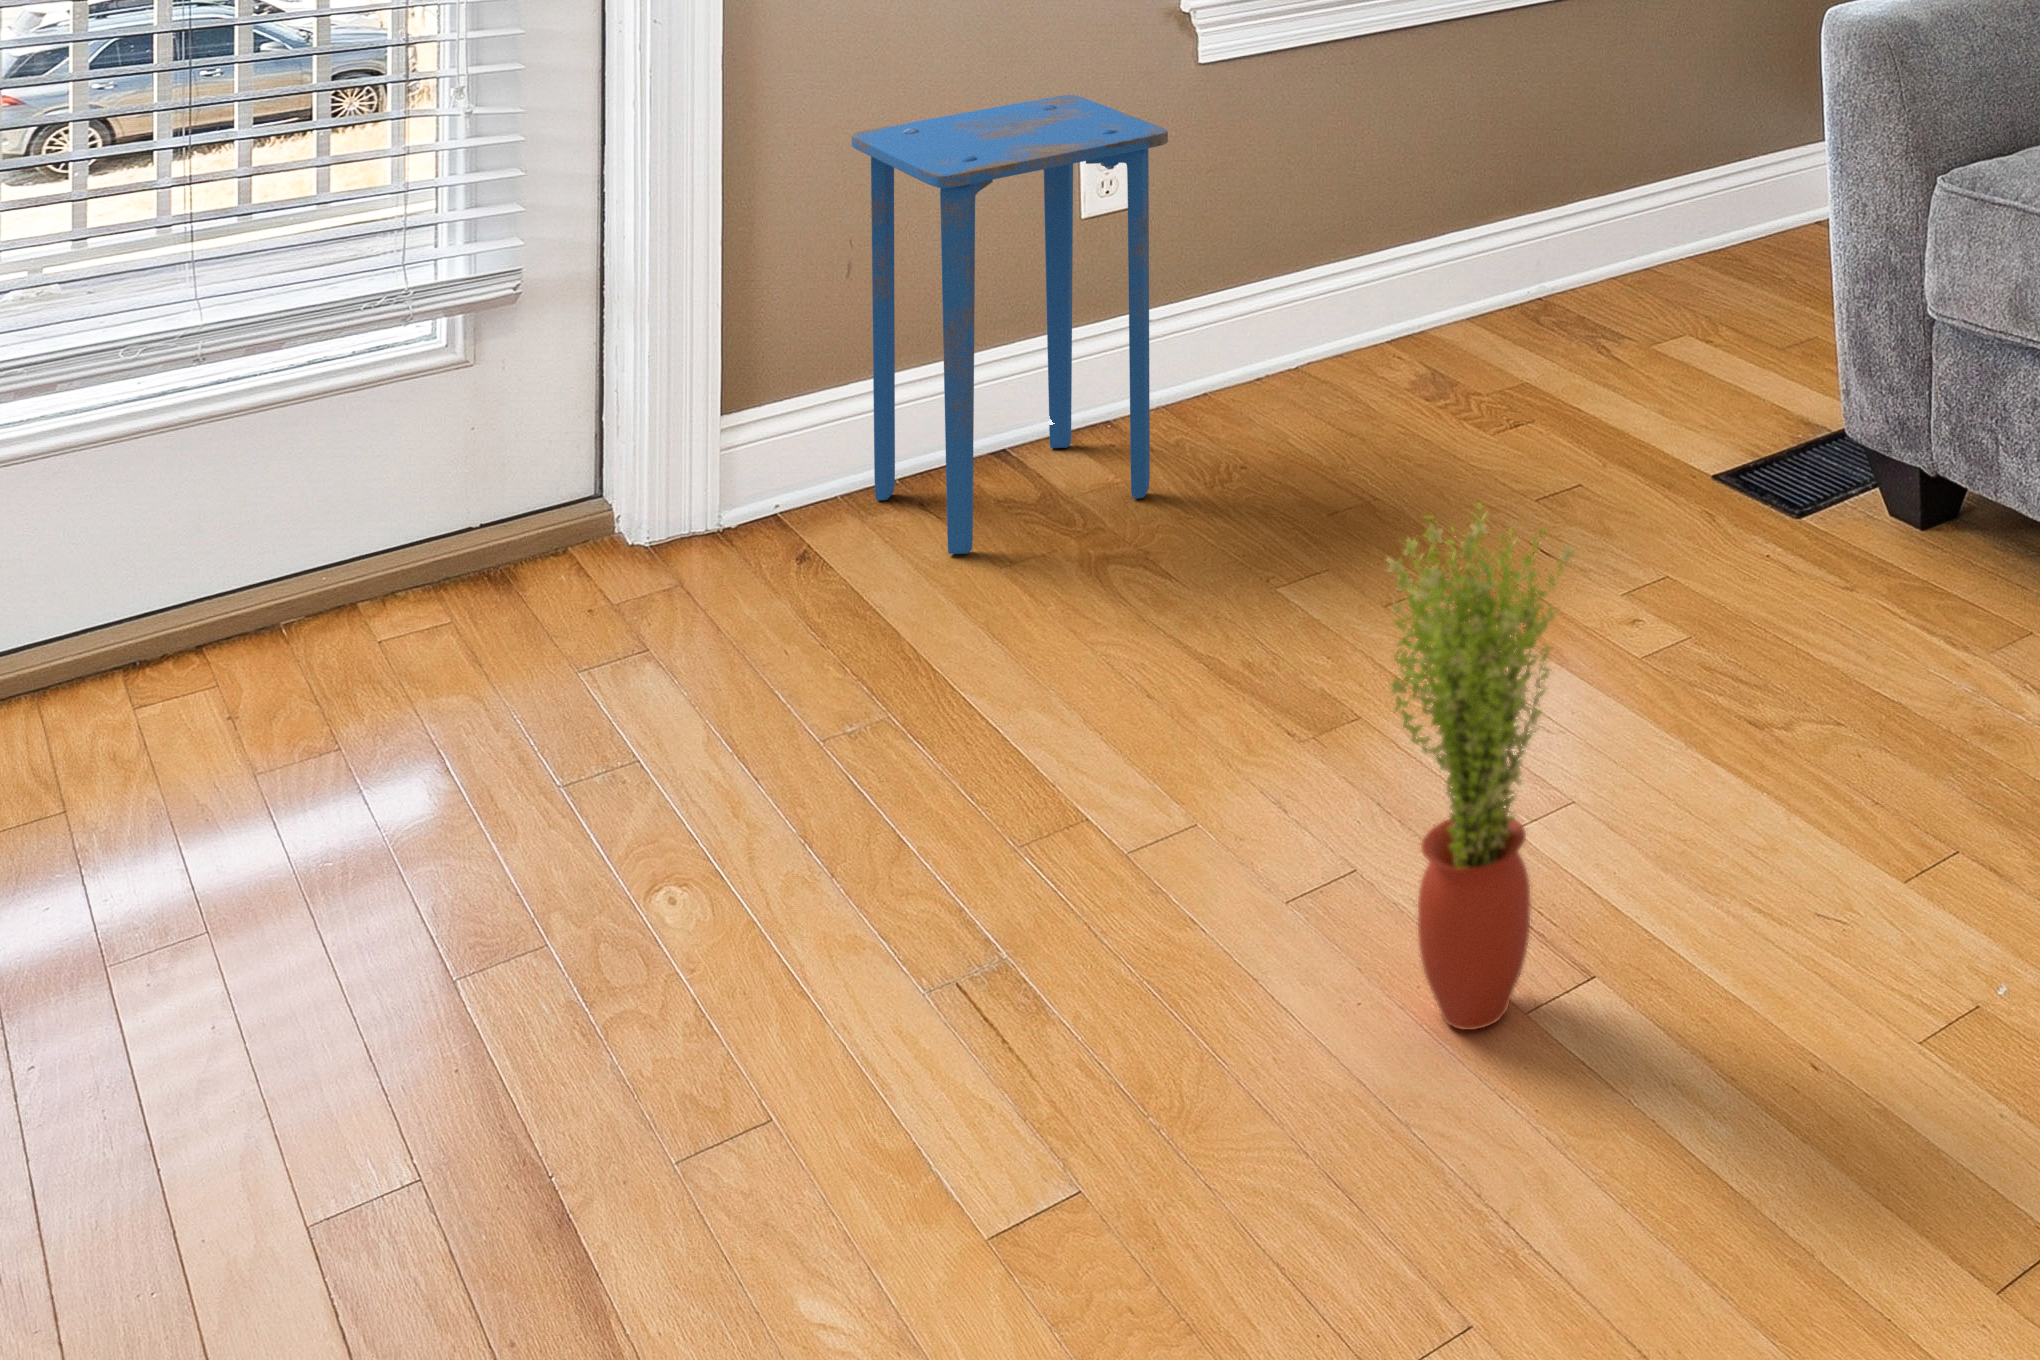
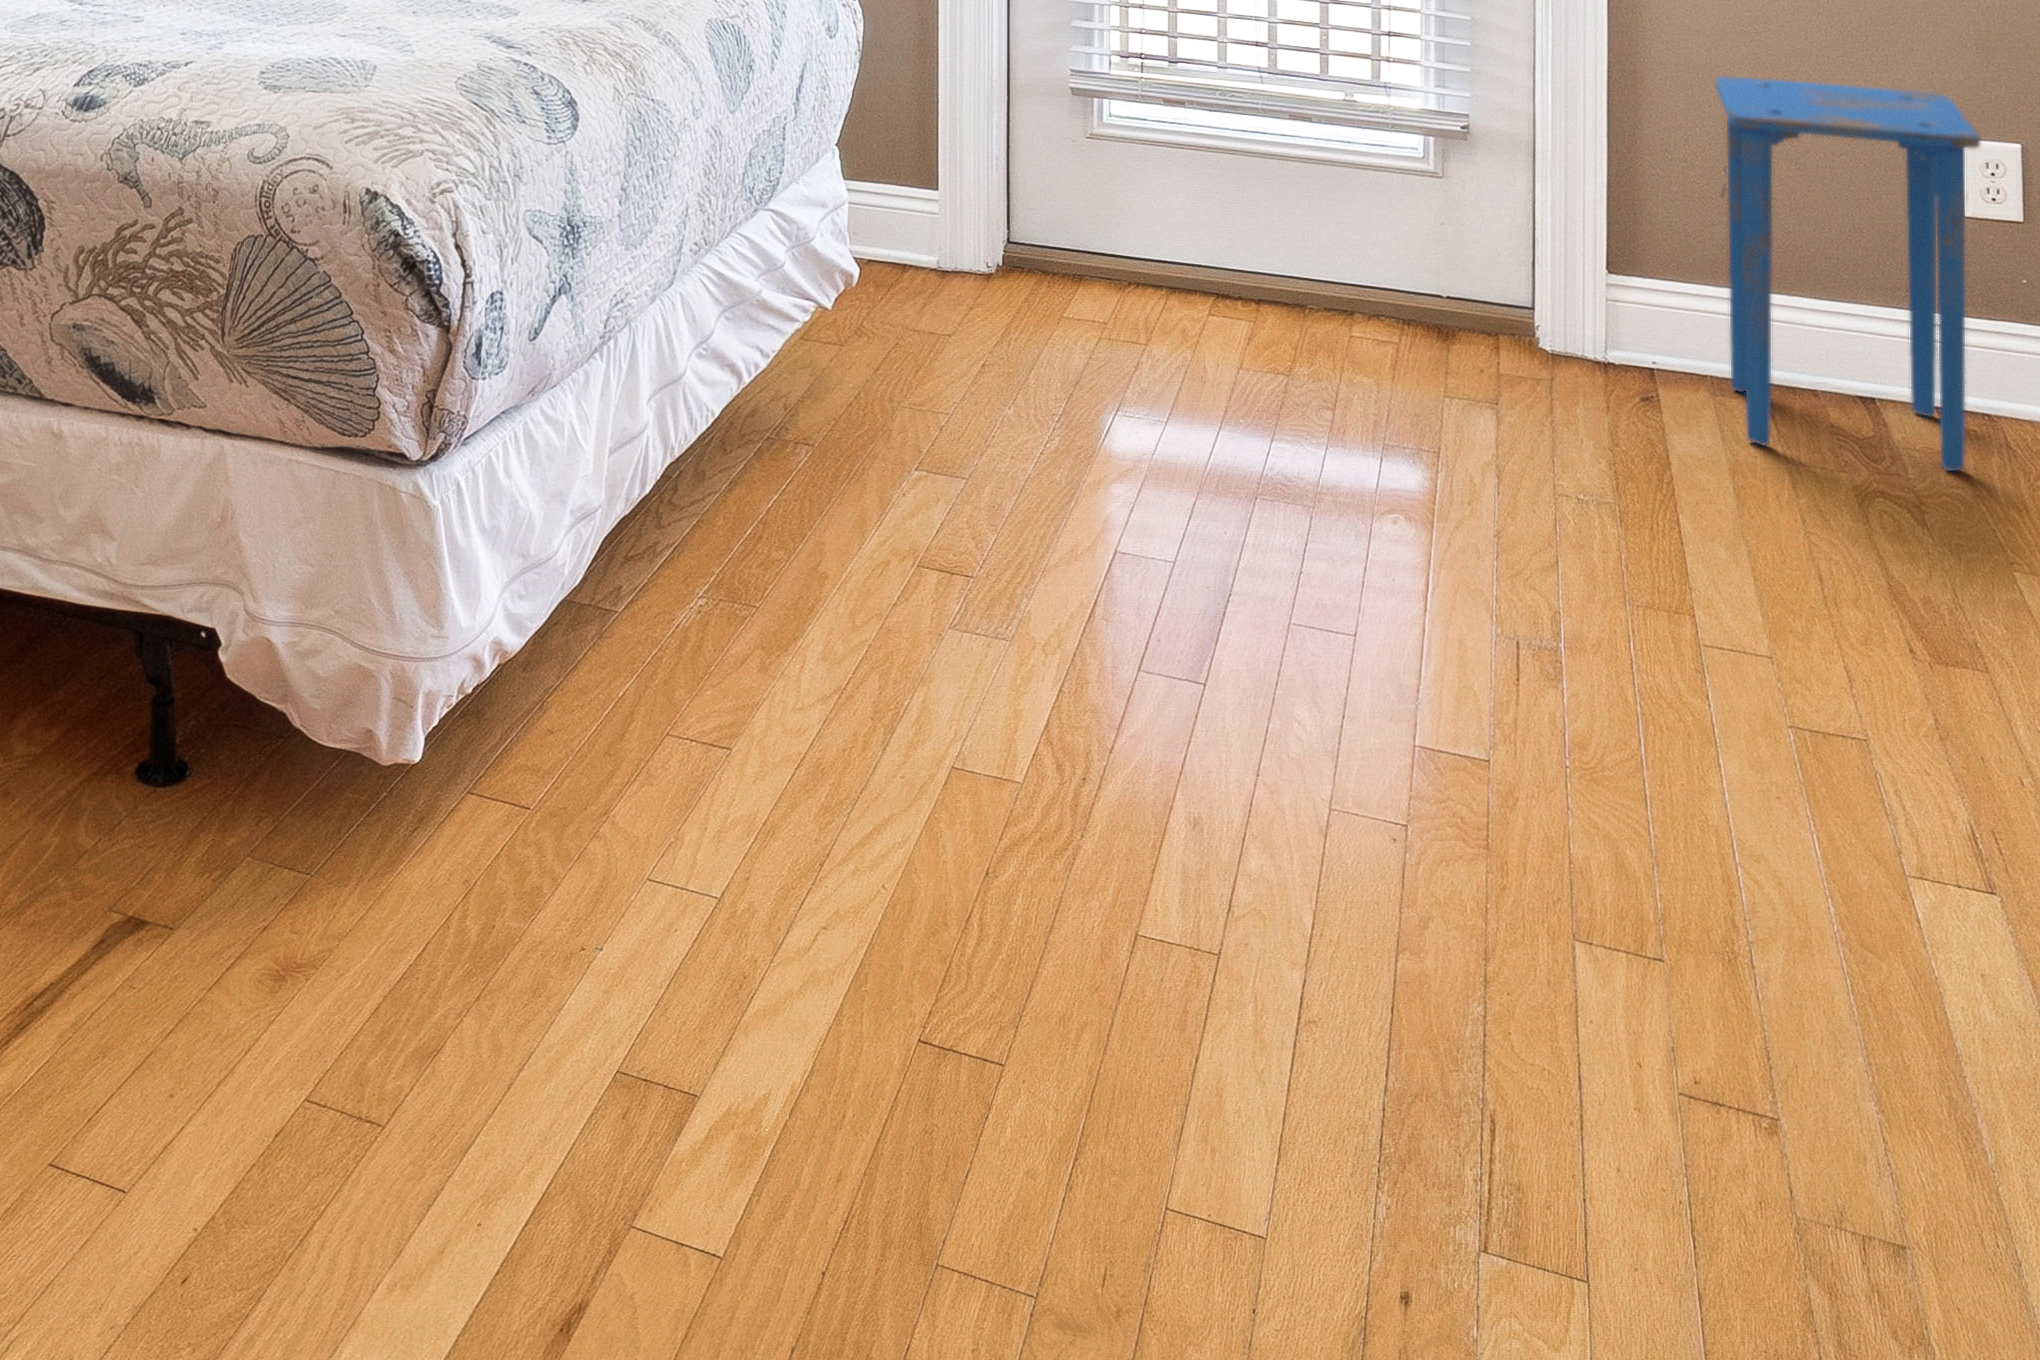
potted plant: present [1388,502,1573,1030] -> none [1703,408,1923,865]

